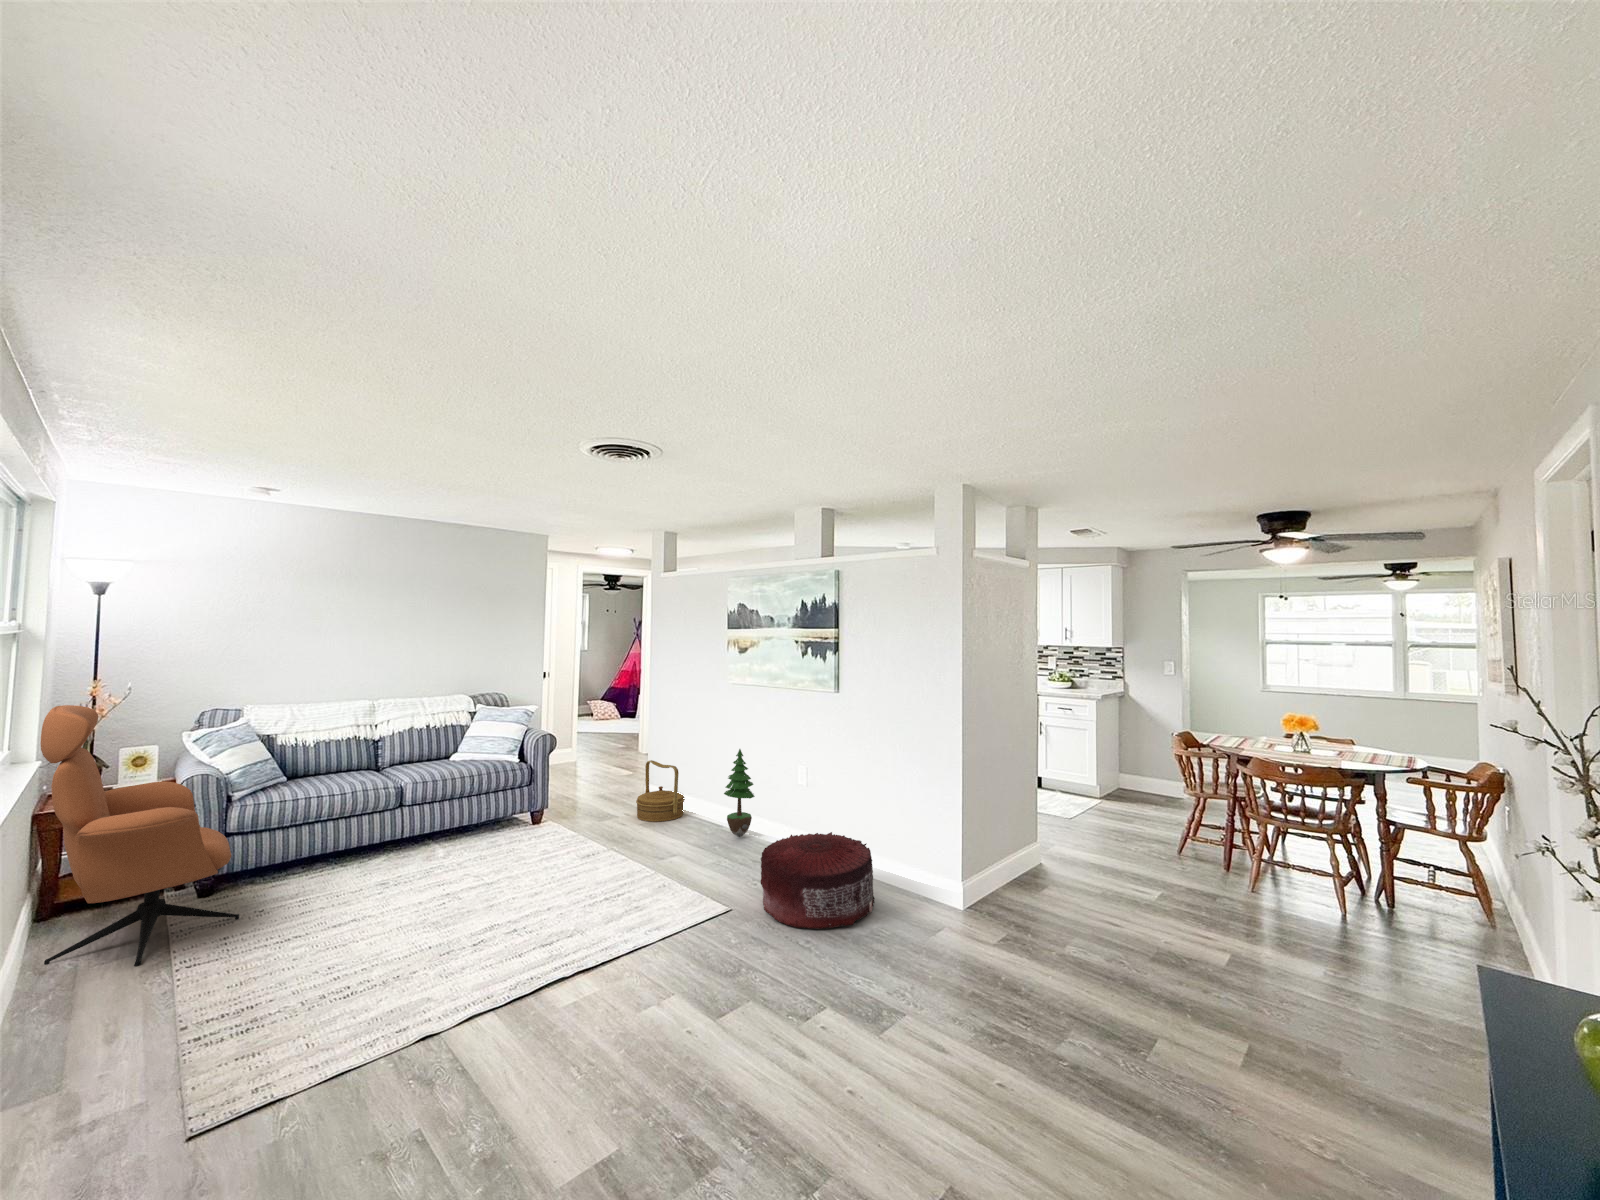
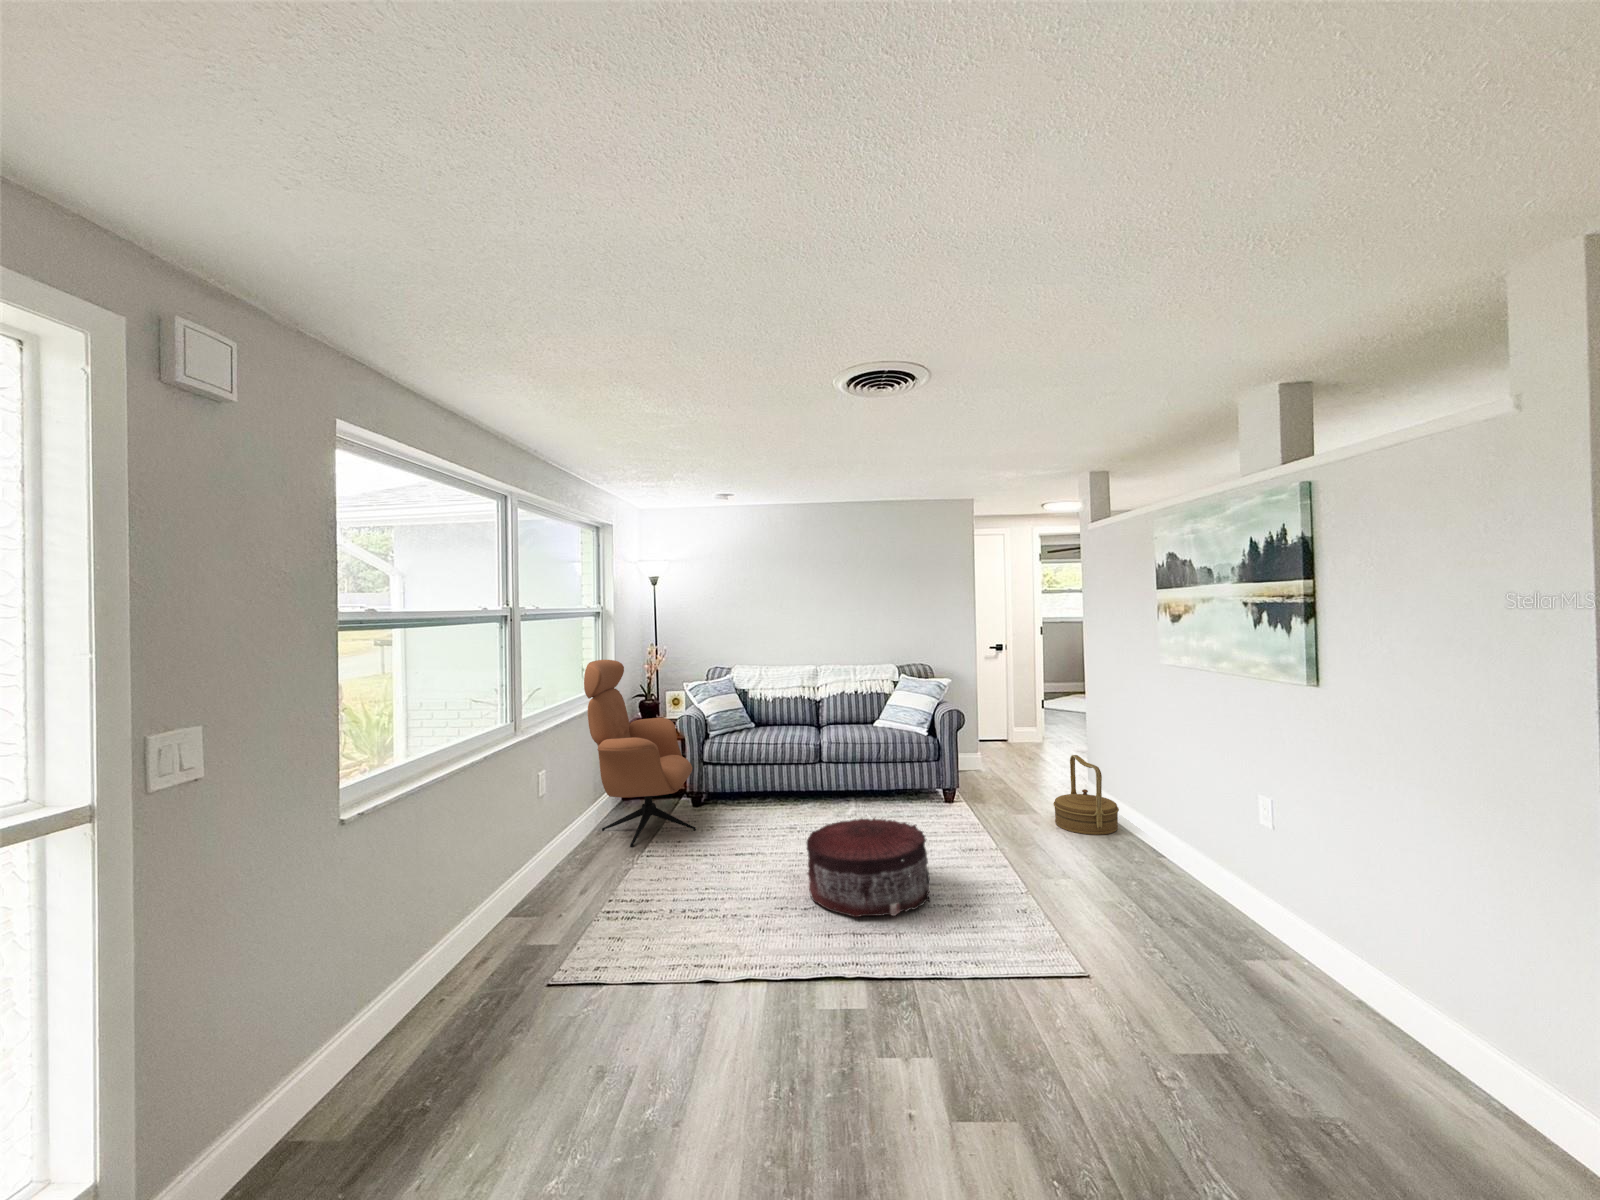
potted tree: present [724,749,755,837] -> none [1145,757,1195,881]
pouf: present [761,832,875,929] -> present [807,818,931,917]

